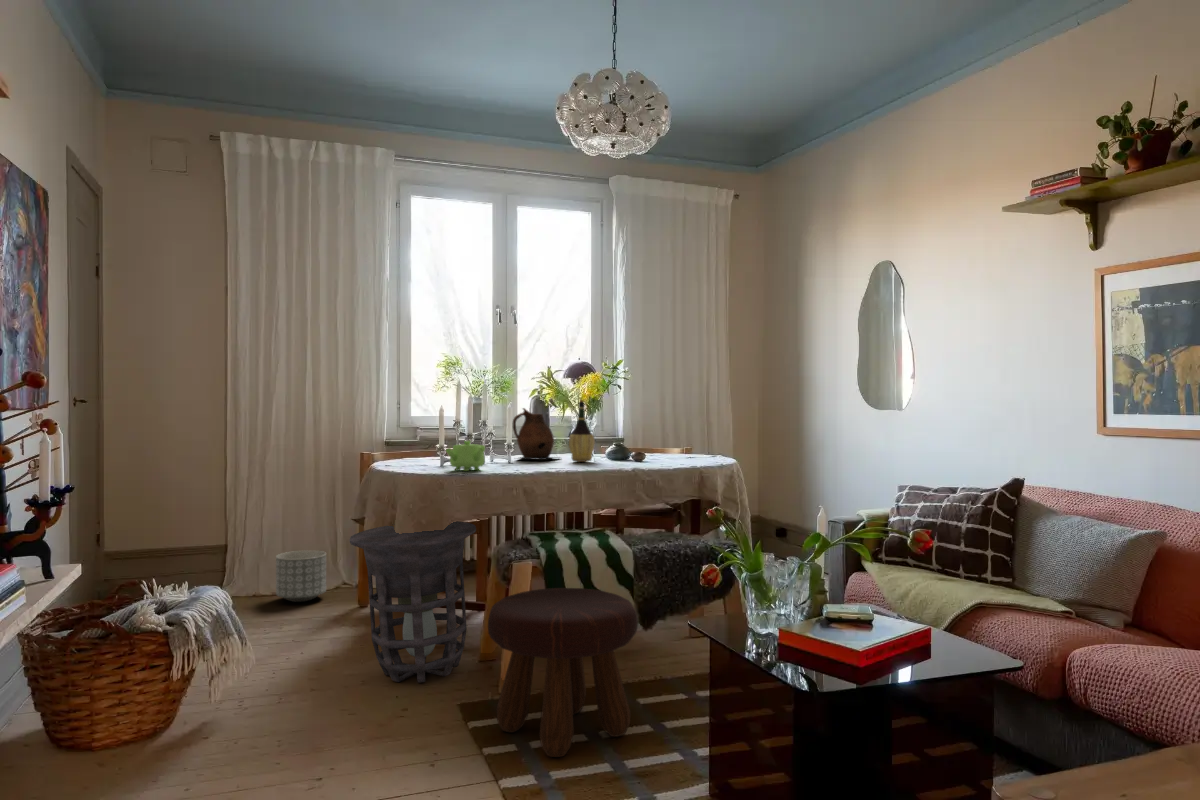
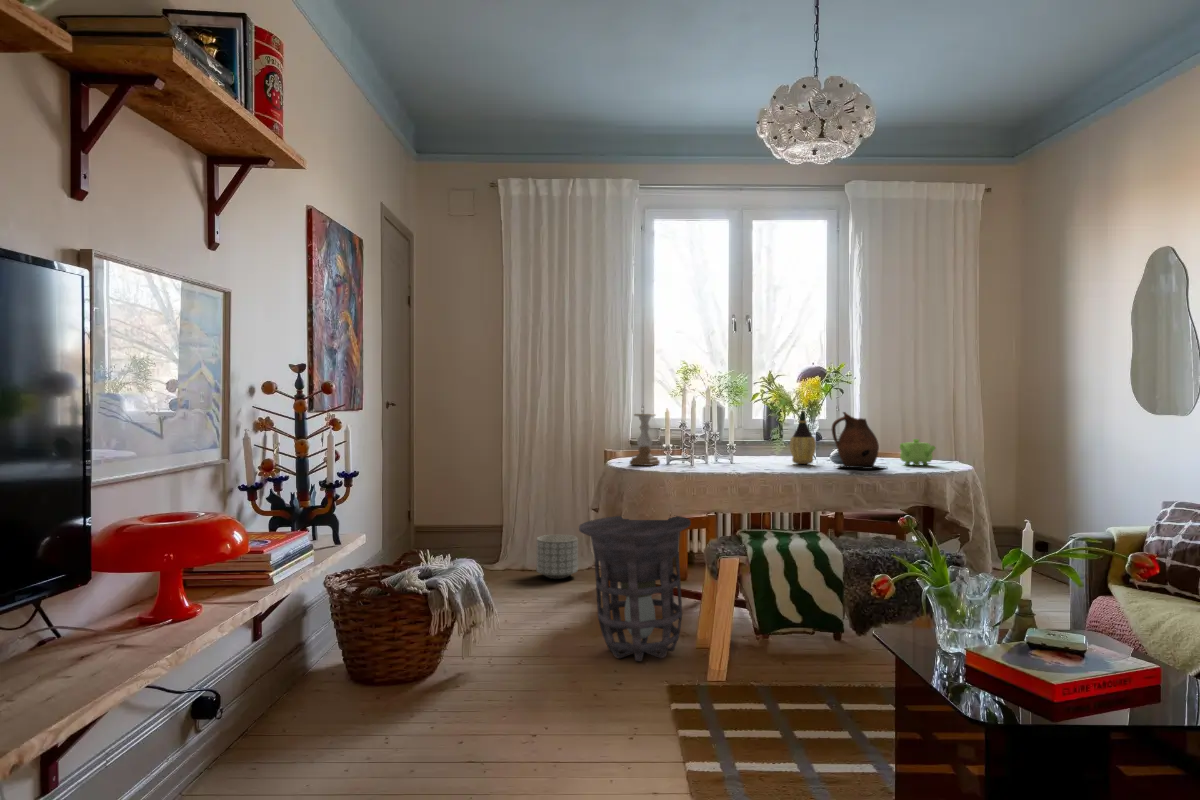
ceramic pitcher: present [512,408,557,460] -> present [832,412,885,469]
candle holder: none [402,412,435,468] -> present [630,414,660,466]
teapot: present [446,441,485,471] -> present [900,439,936,466]
footstool: present [488,588,638,757] -> none [685,586,835,750]

